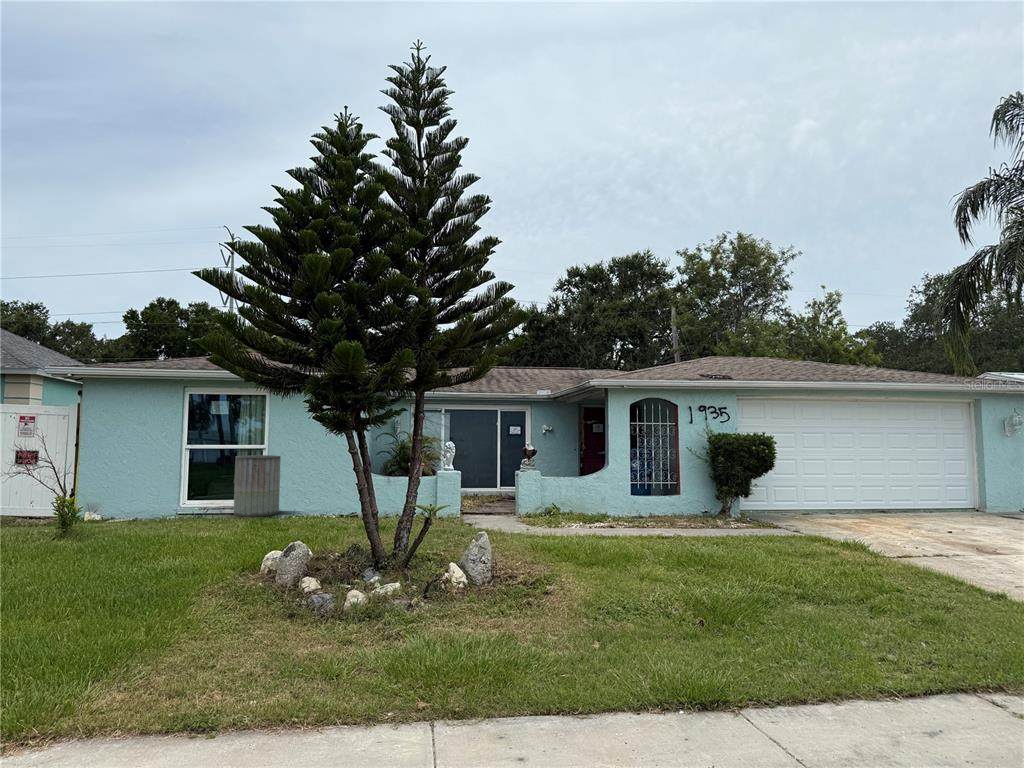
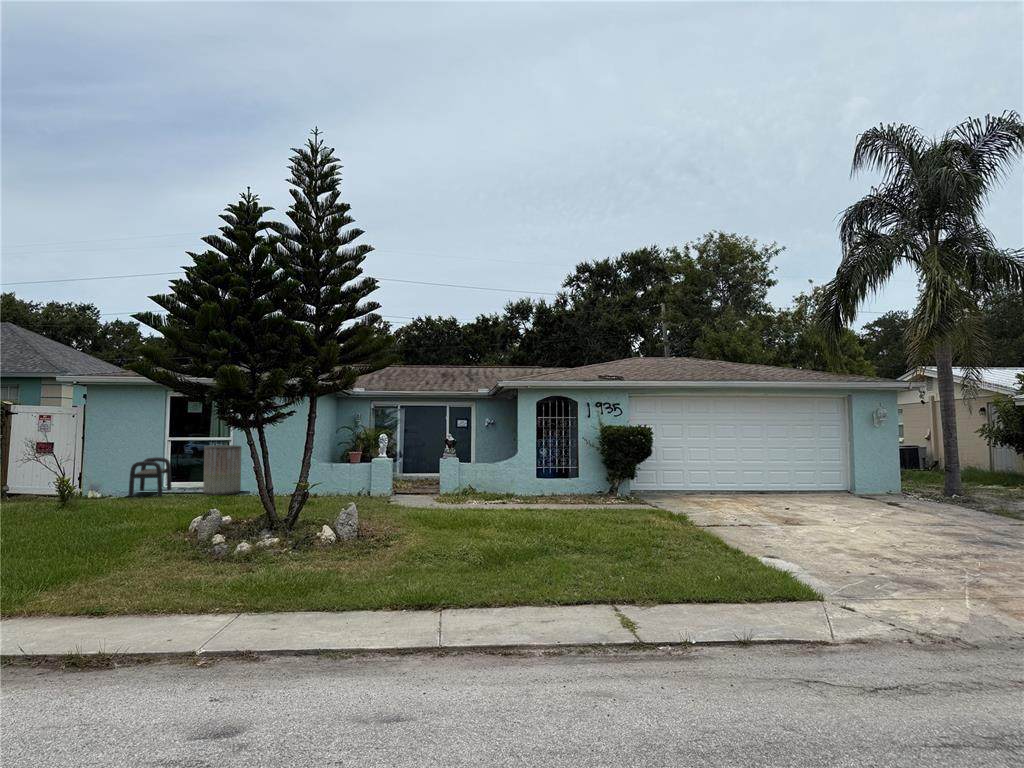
bench: none [141,470,191,520] -> present [129,457,171,497]

